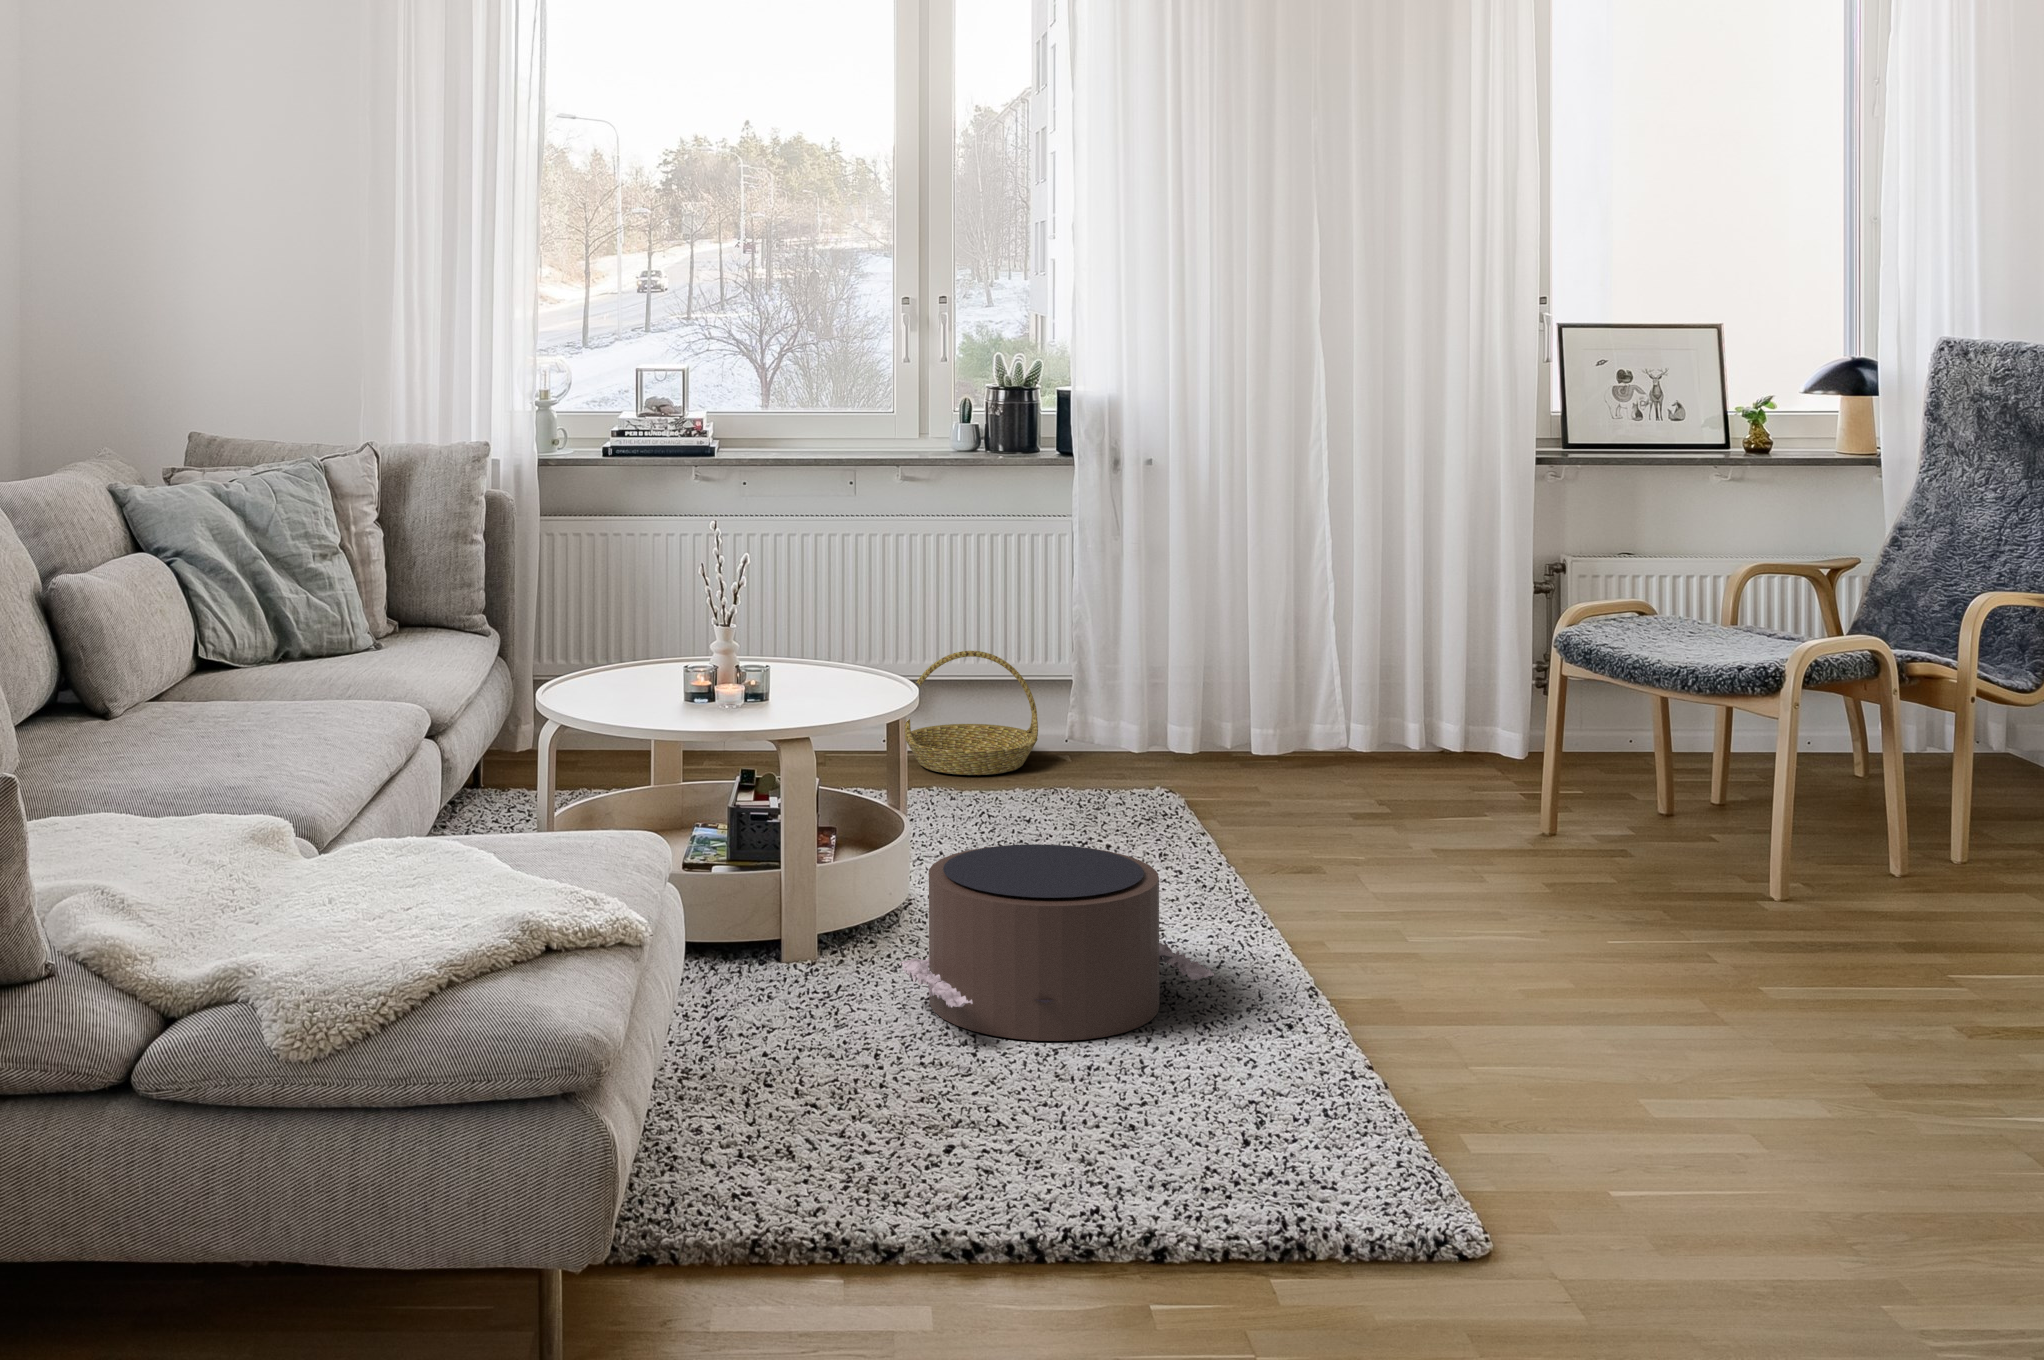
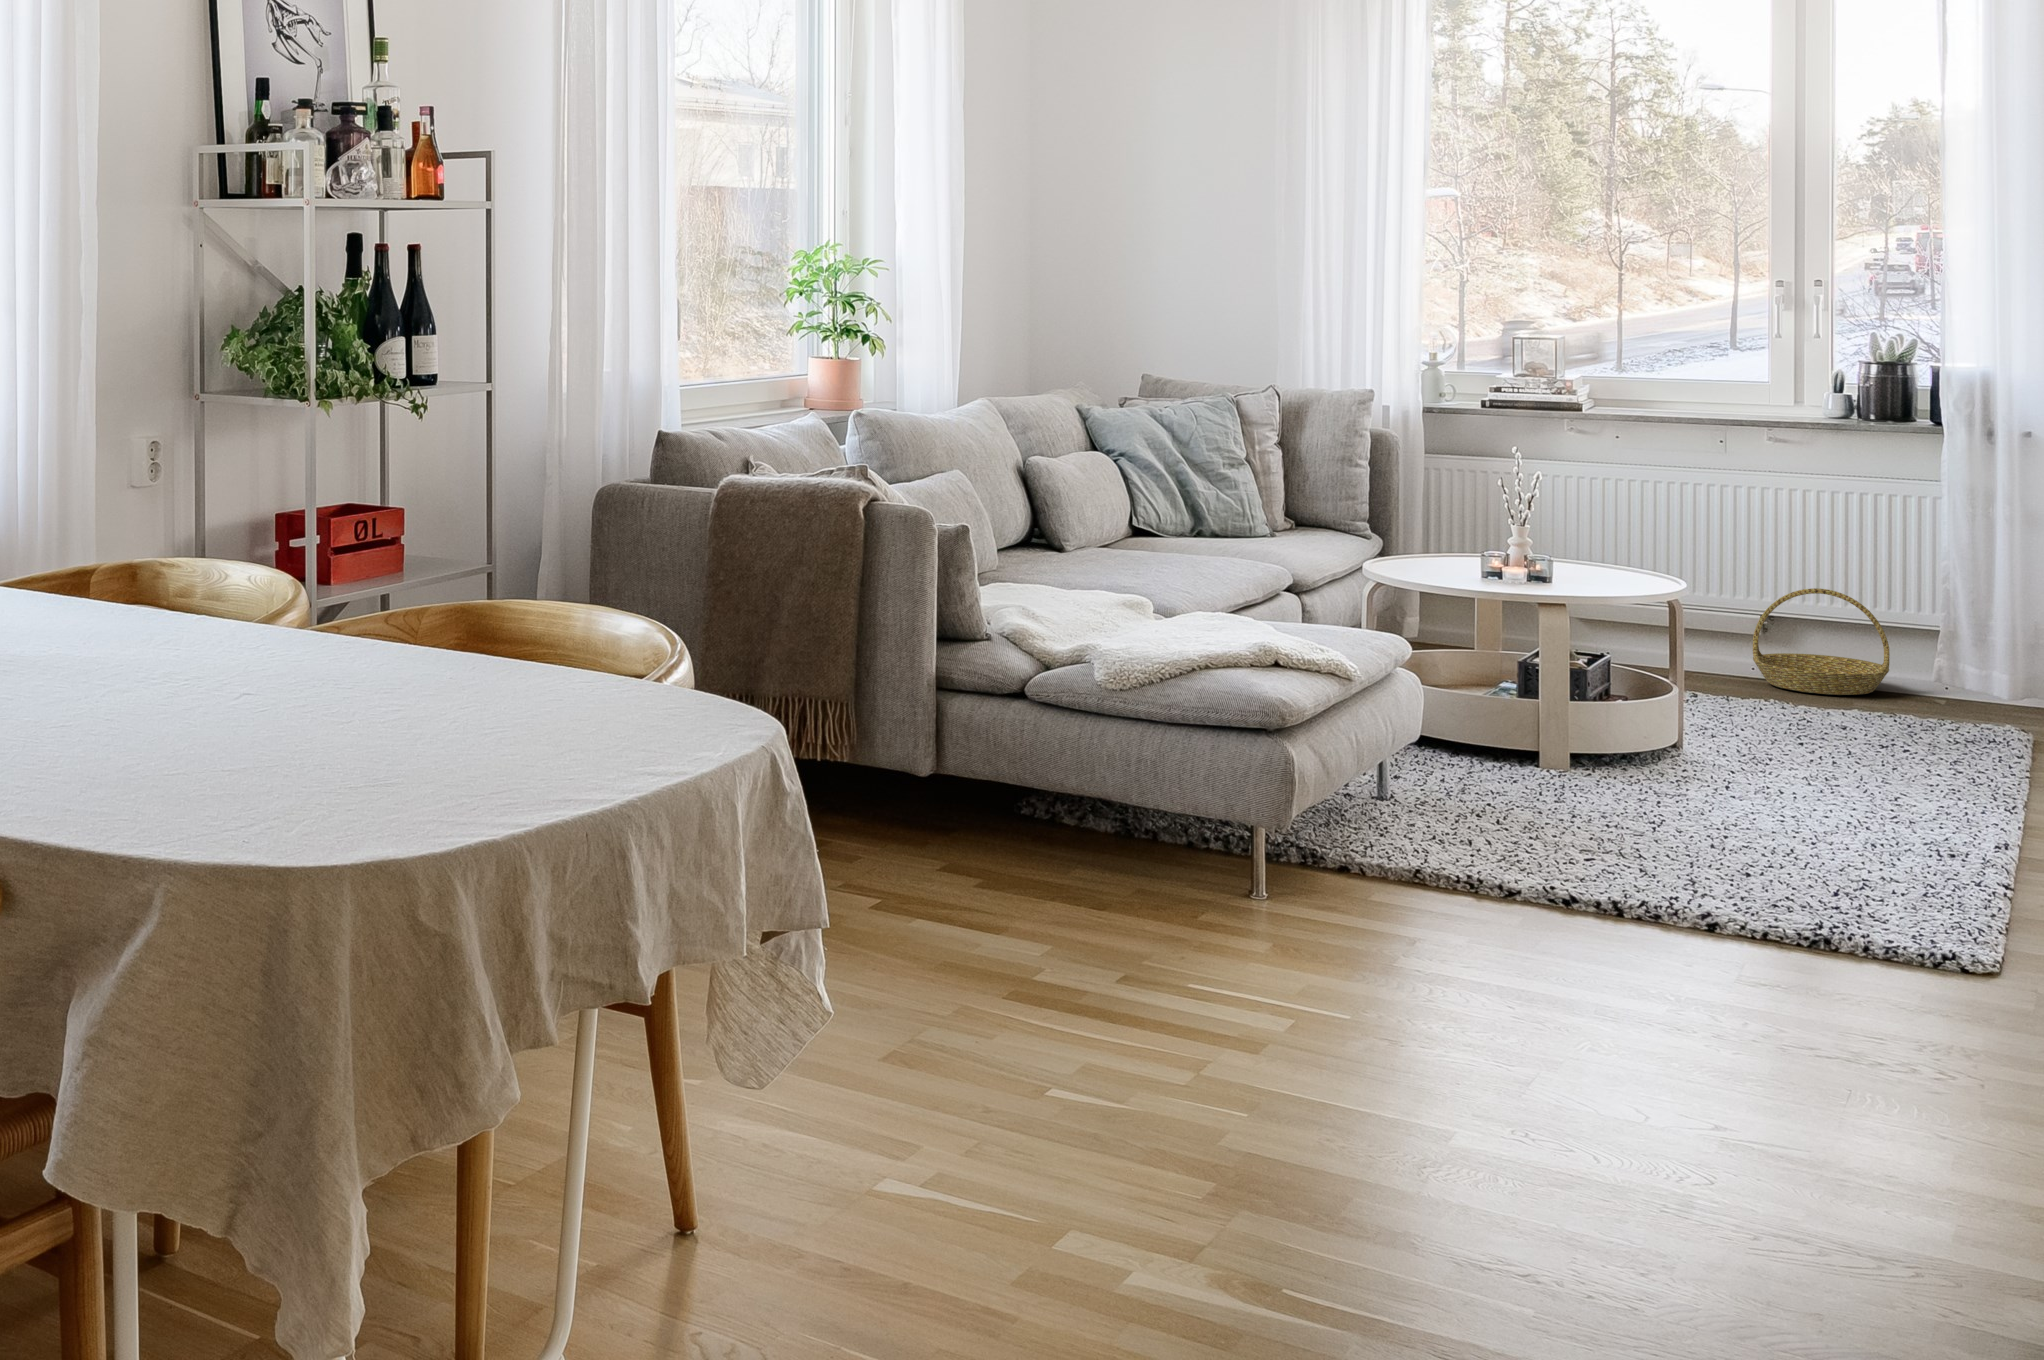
pouf: present [900,844,1214,1041] -> none [1621,700,1895,838]

